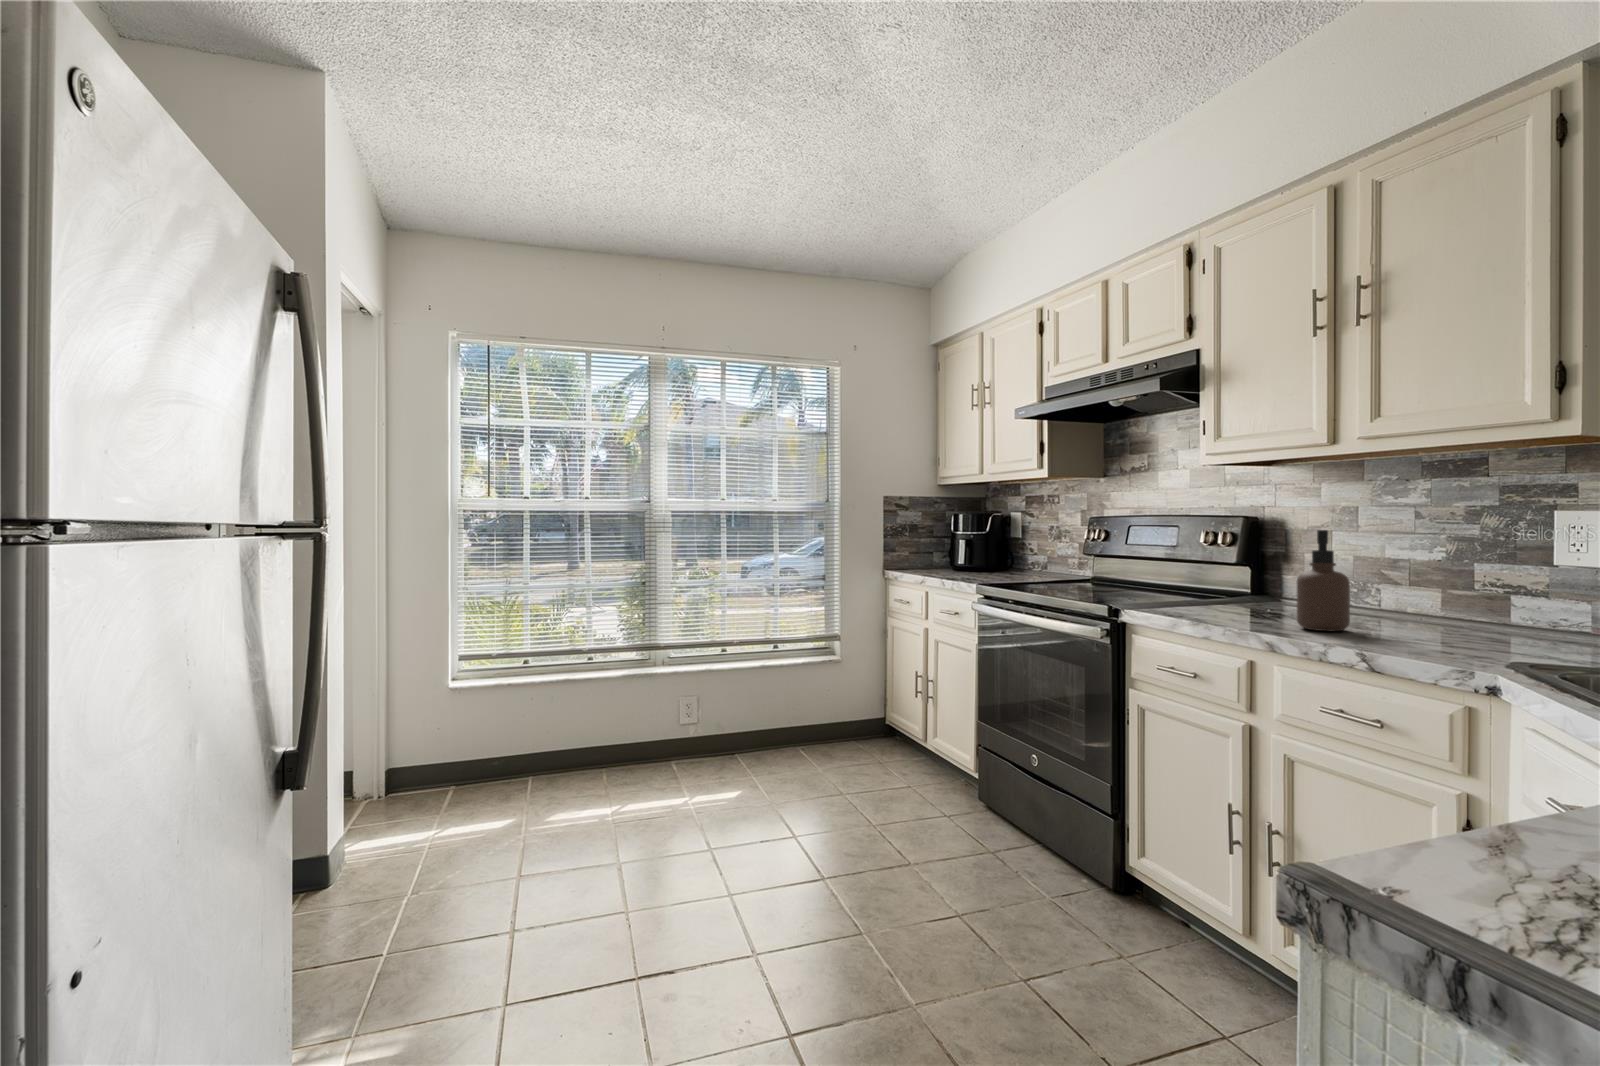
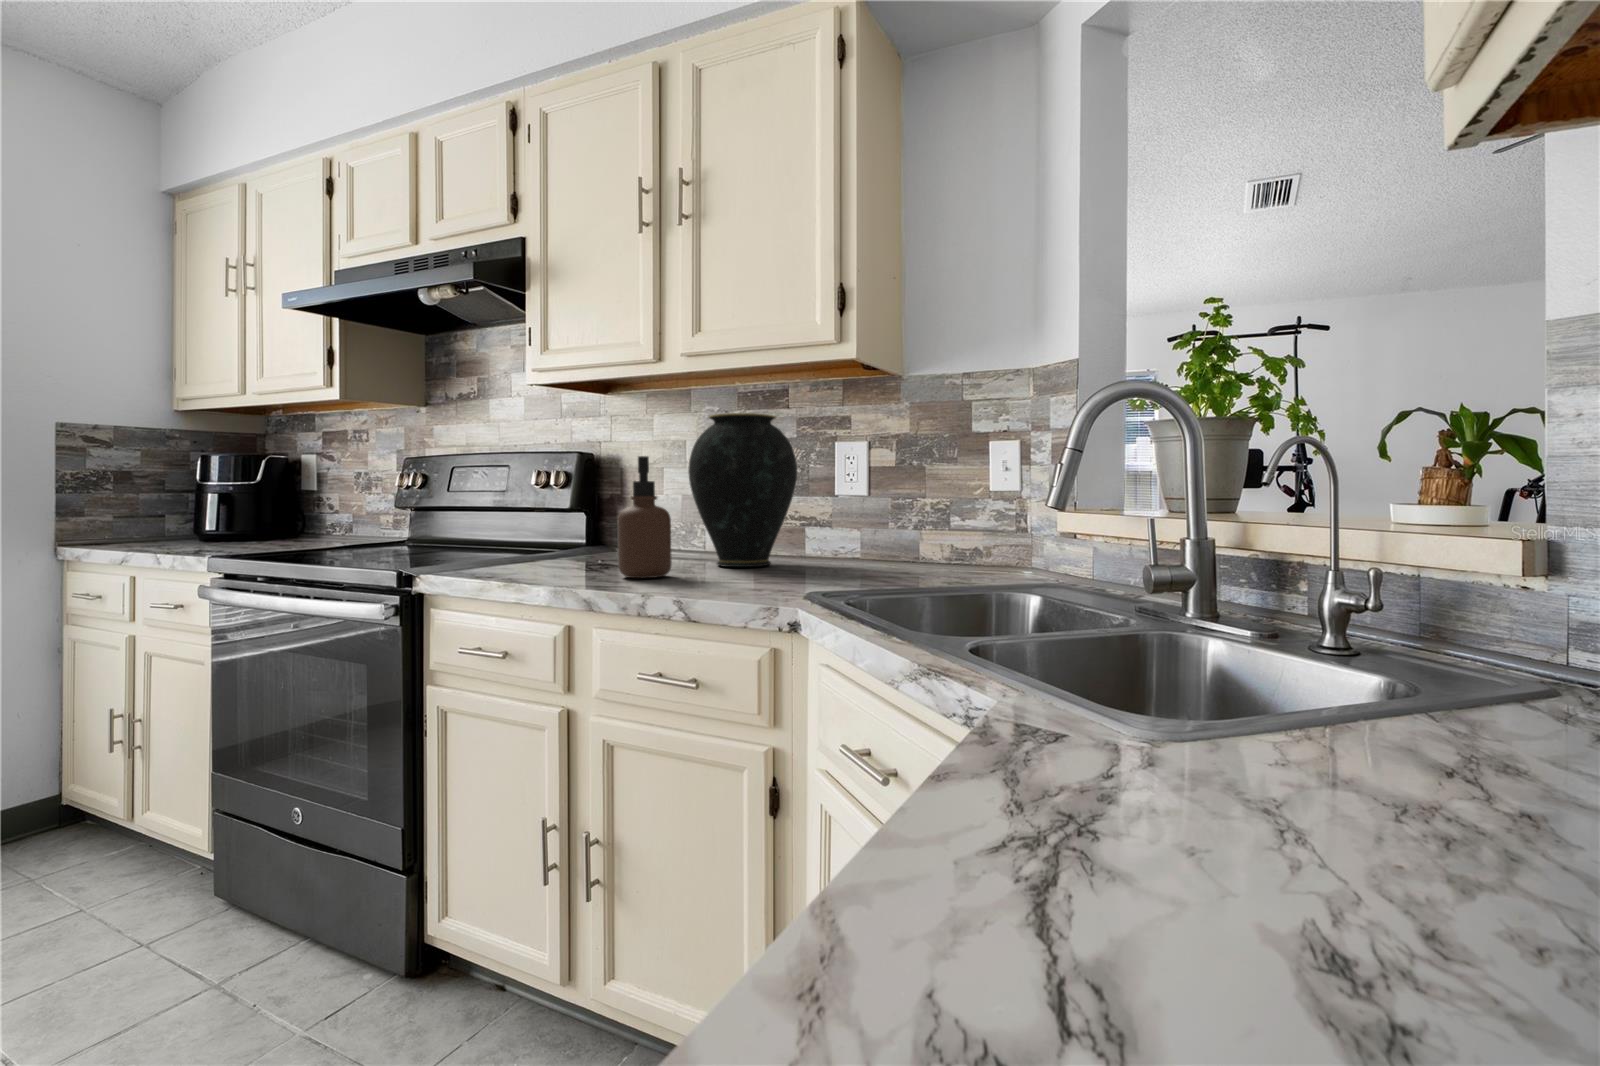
vase: none [1366,487,1498,629] -> present [688,413,797,567]

